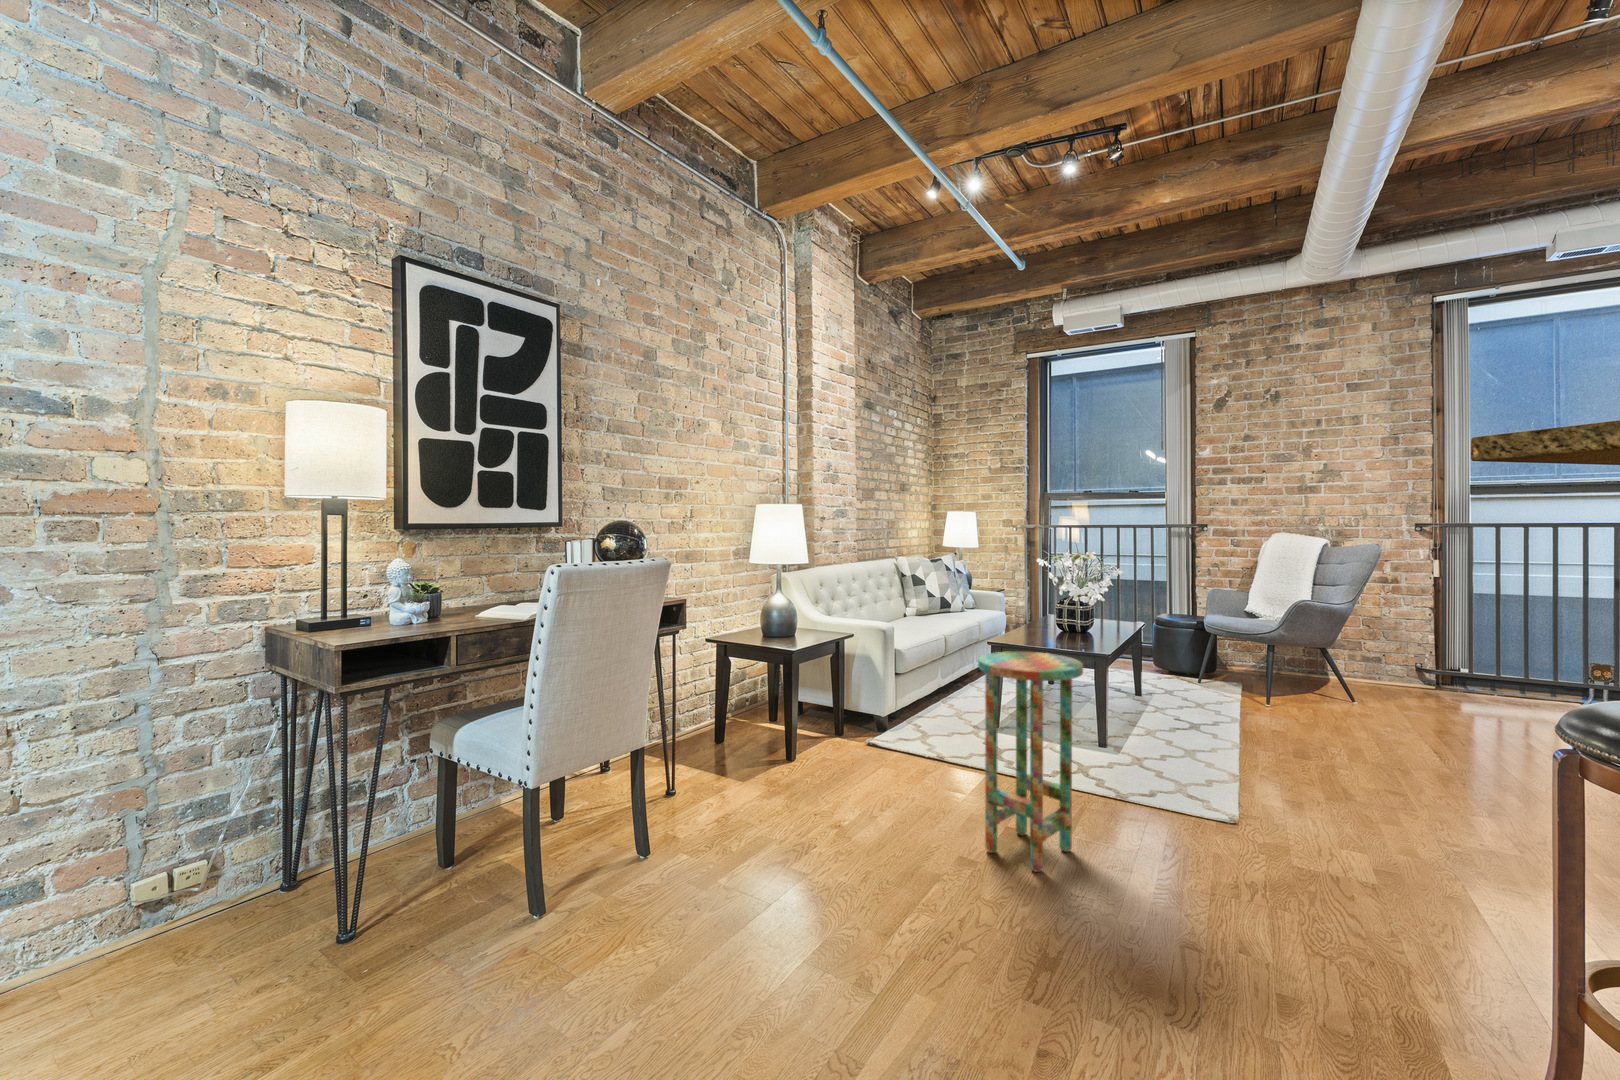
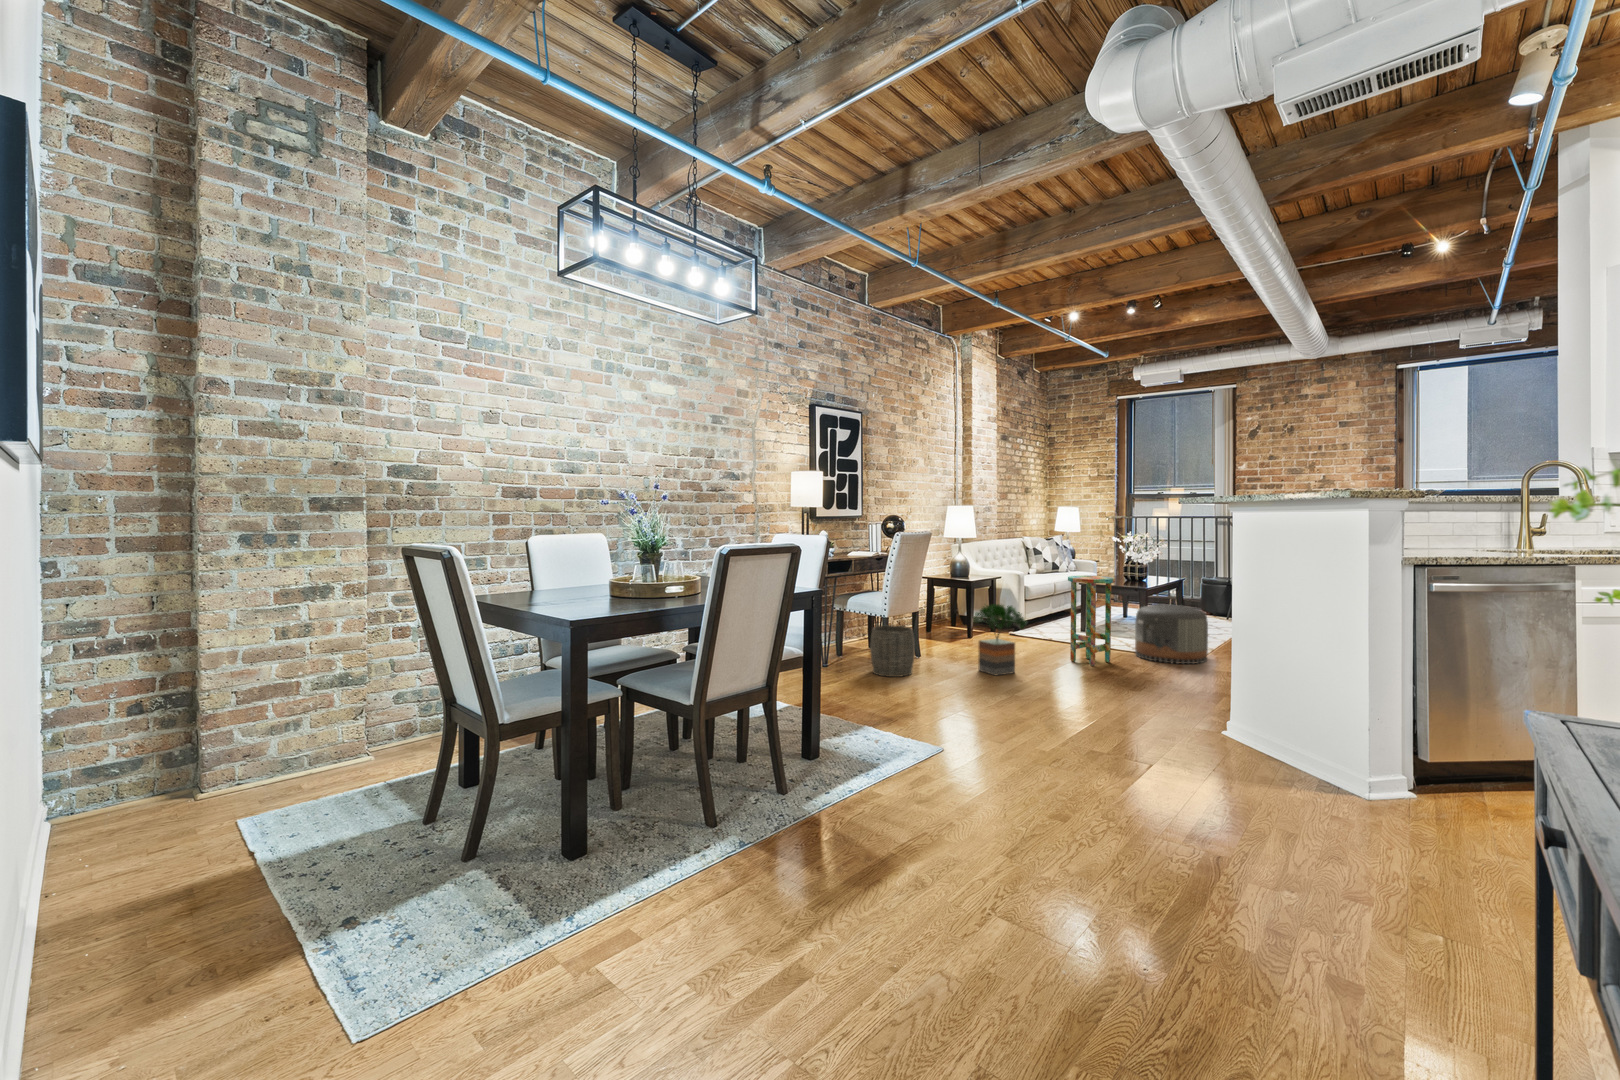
pouf: none [1110,702,1264,850] -> present [1135,604,1208,664]
potted tree: none [746,741,886,958] -> present [974,604,1026,675]
woven basket: none [451,812,585,995] -> present [870,626,915,677]

